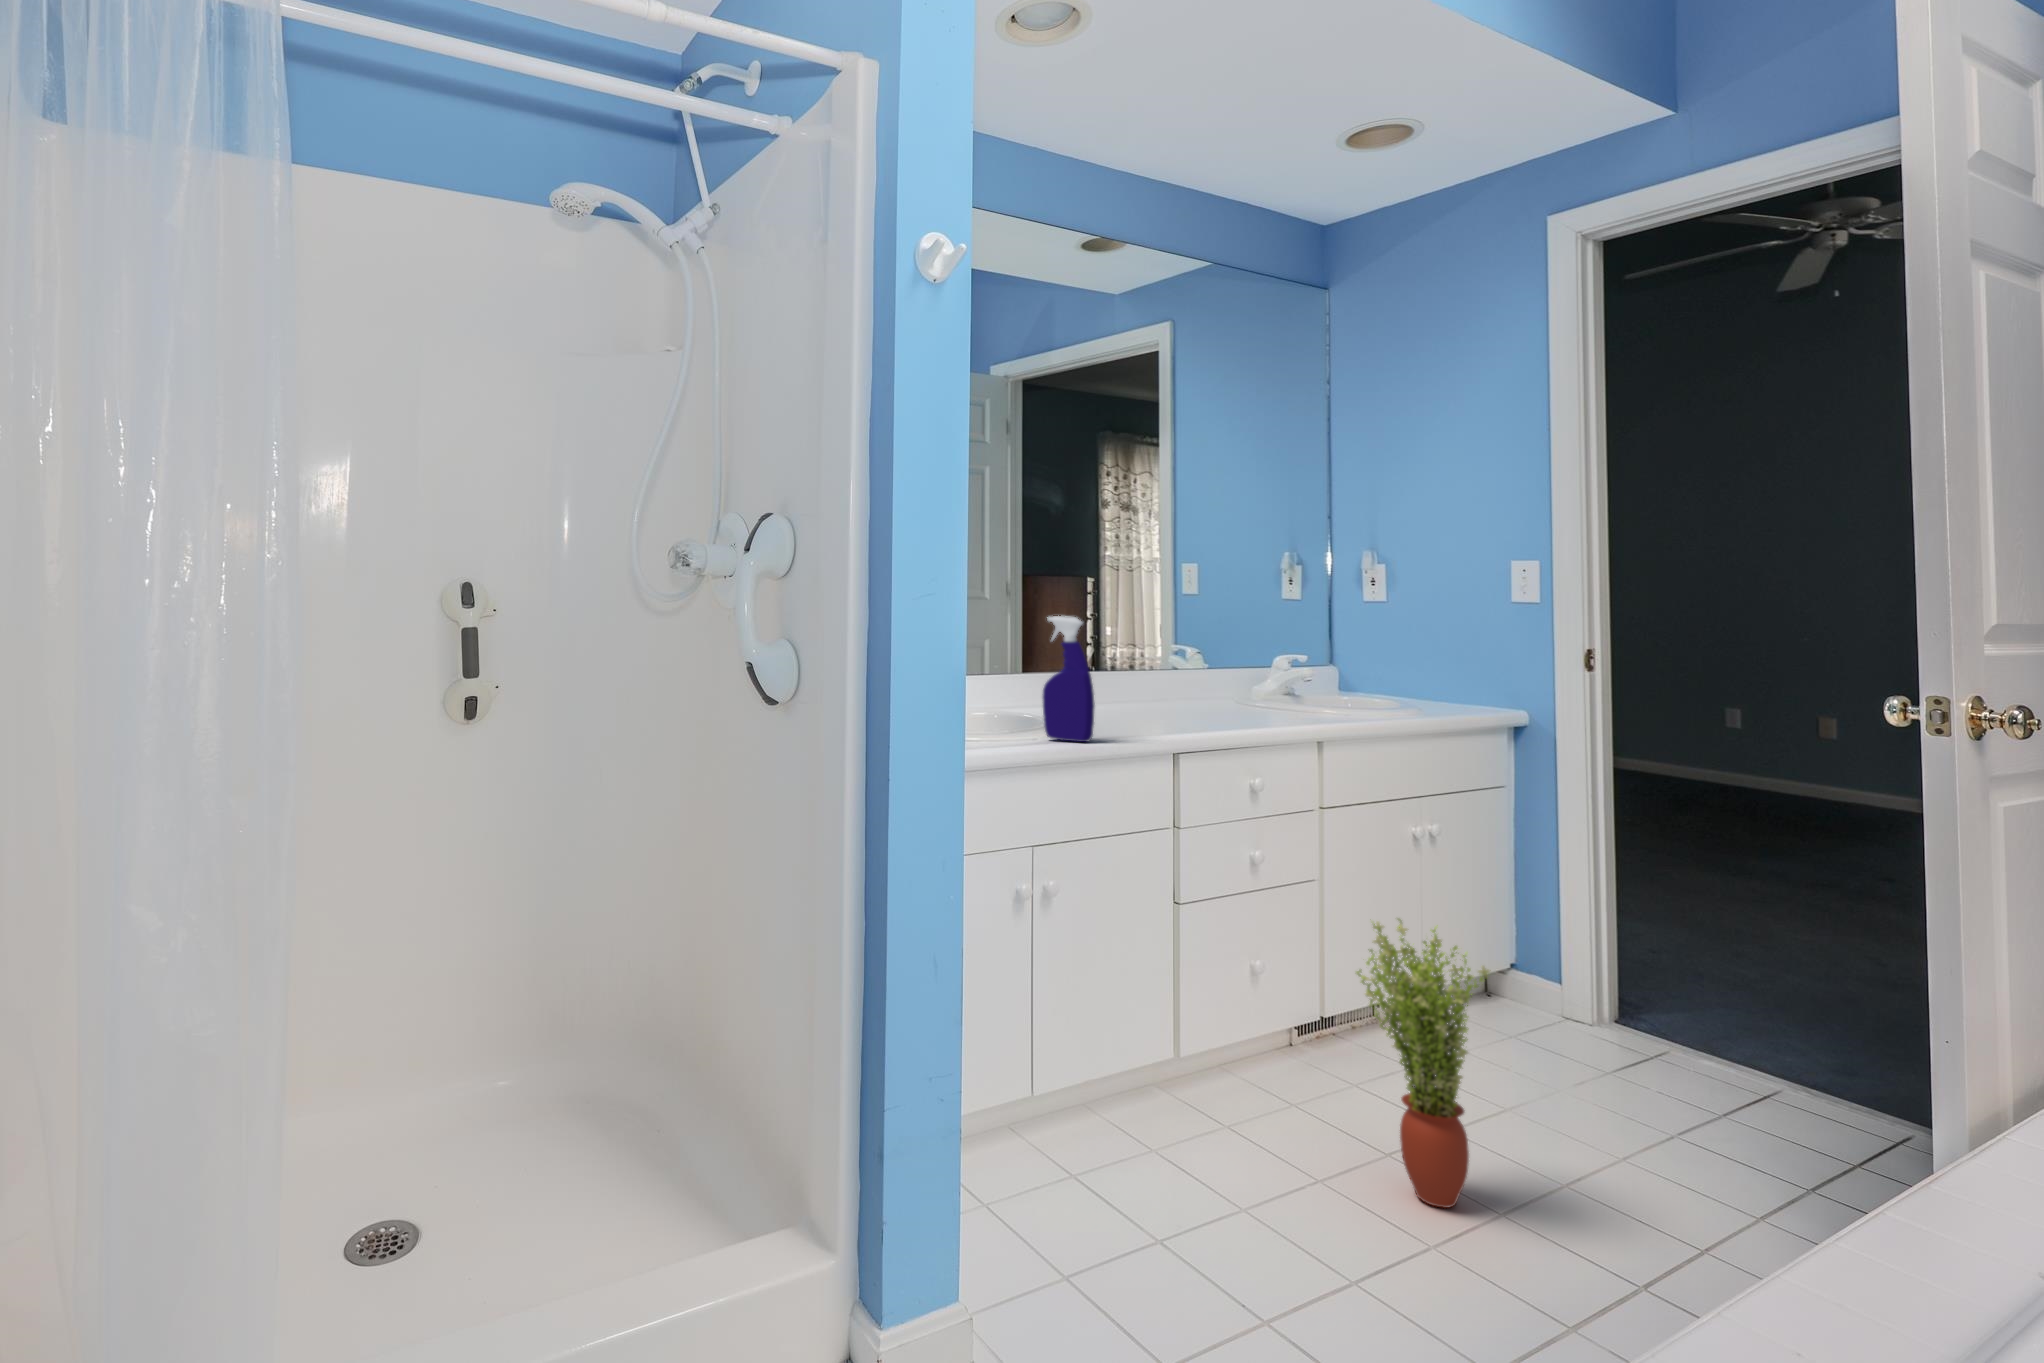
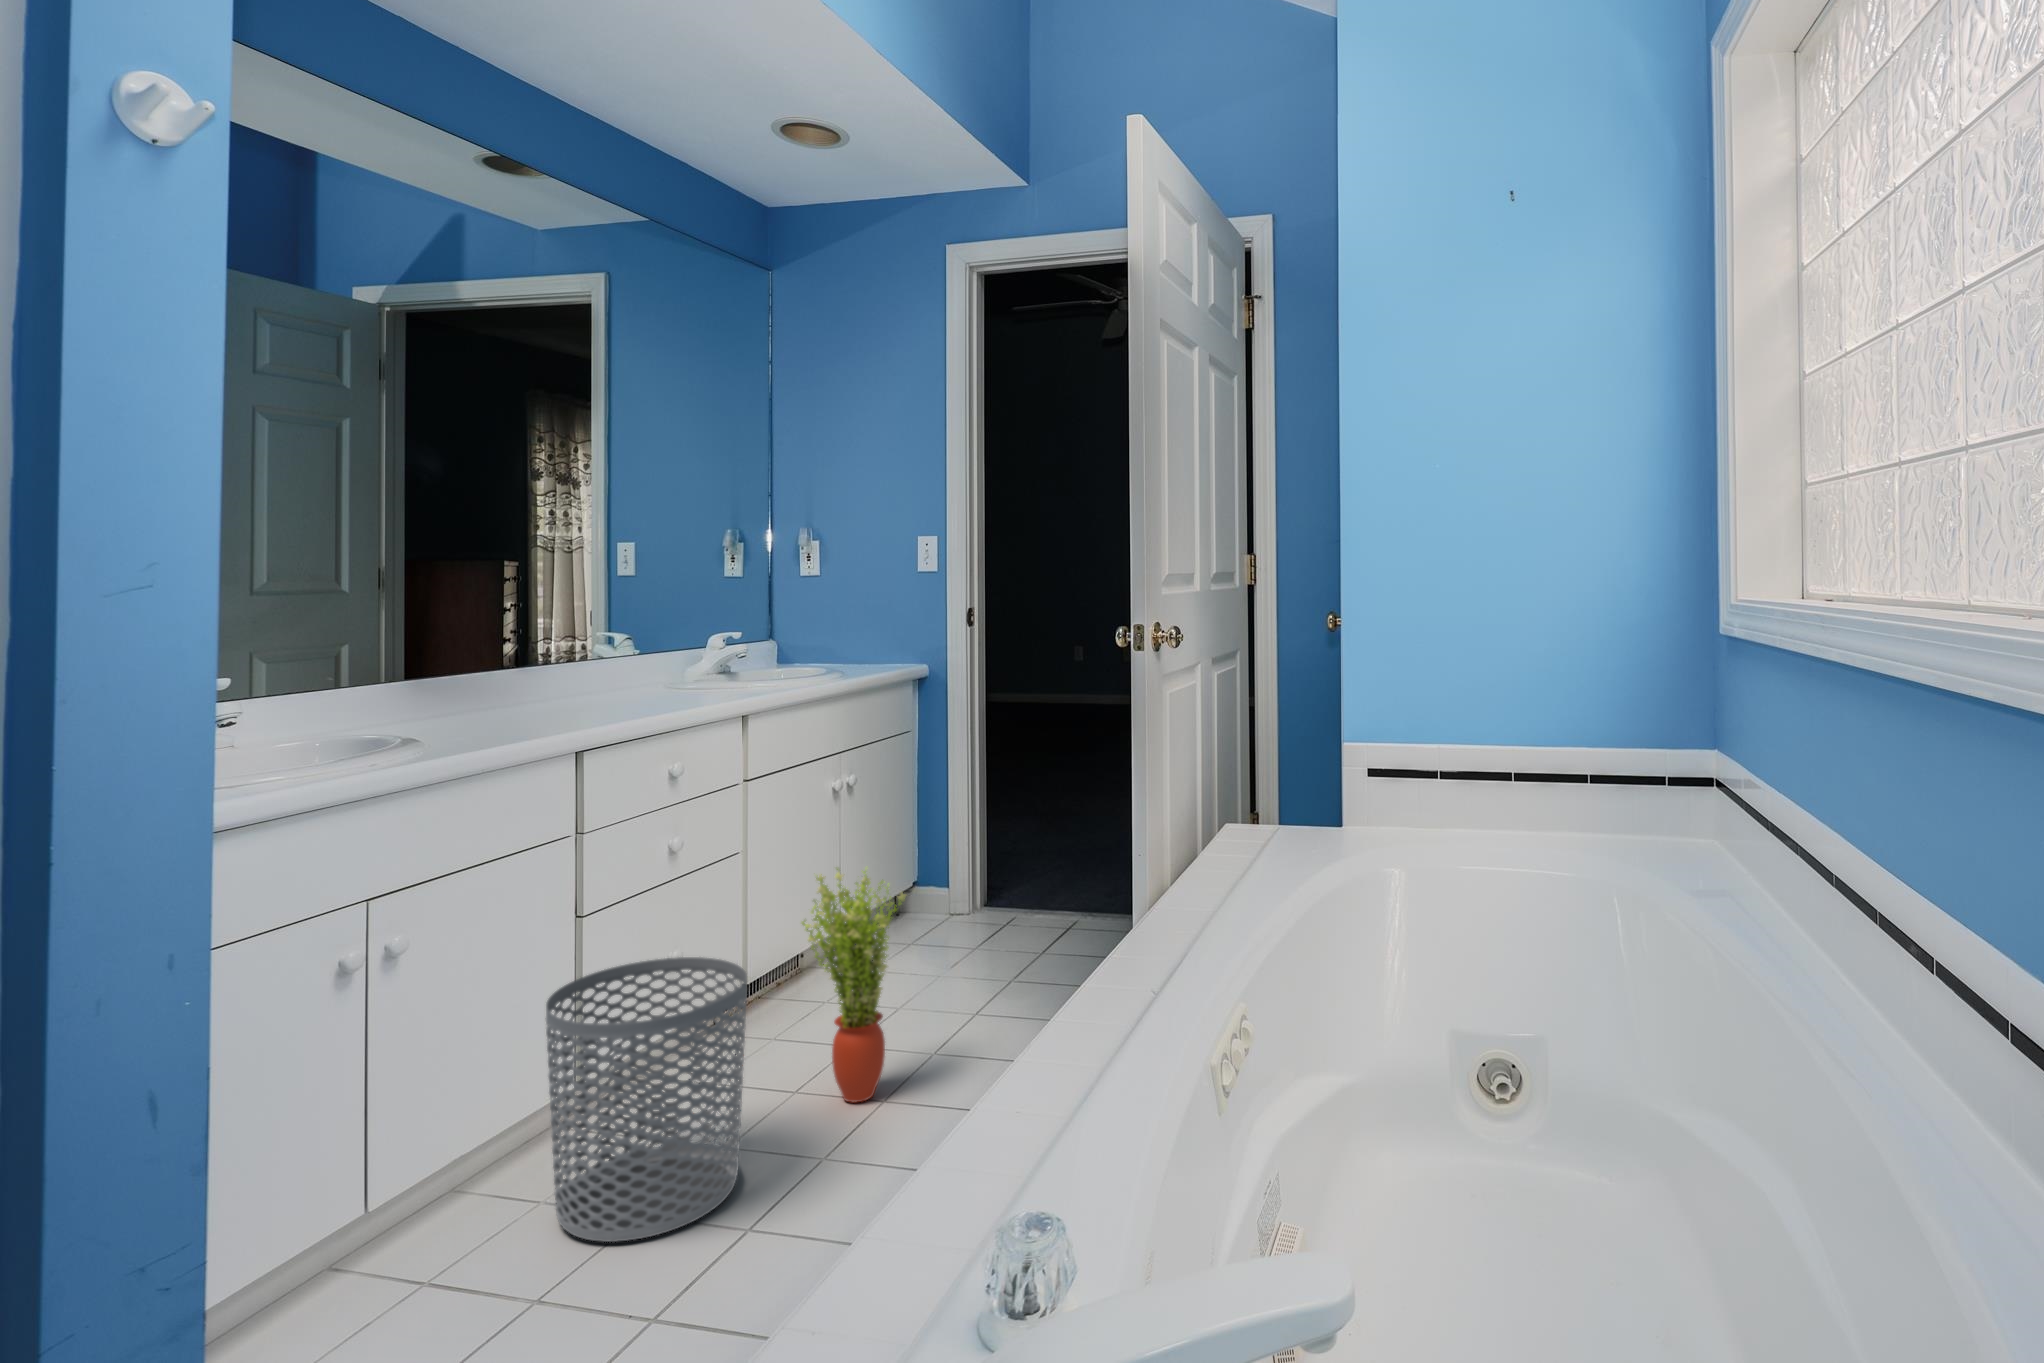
spray bottle: present [1043,616,1095,742] -> none [473,612,540,749]
waste bin: none [1092,969,1290,1270] -> present [546,957,747,1242]

